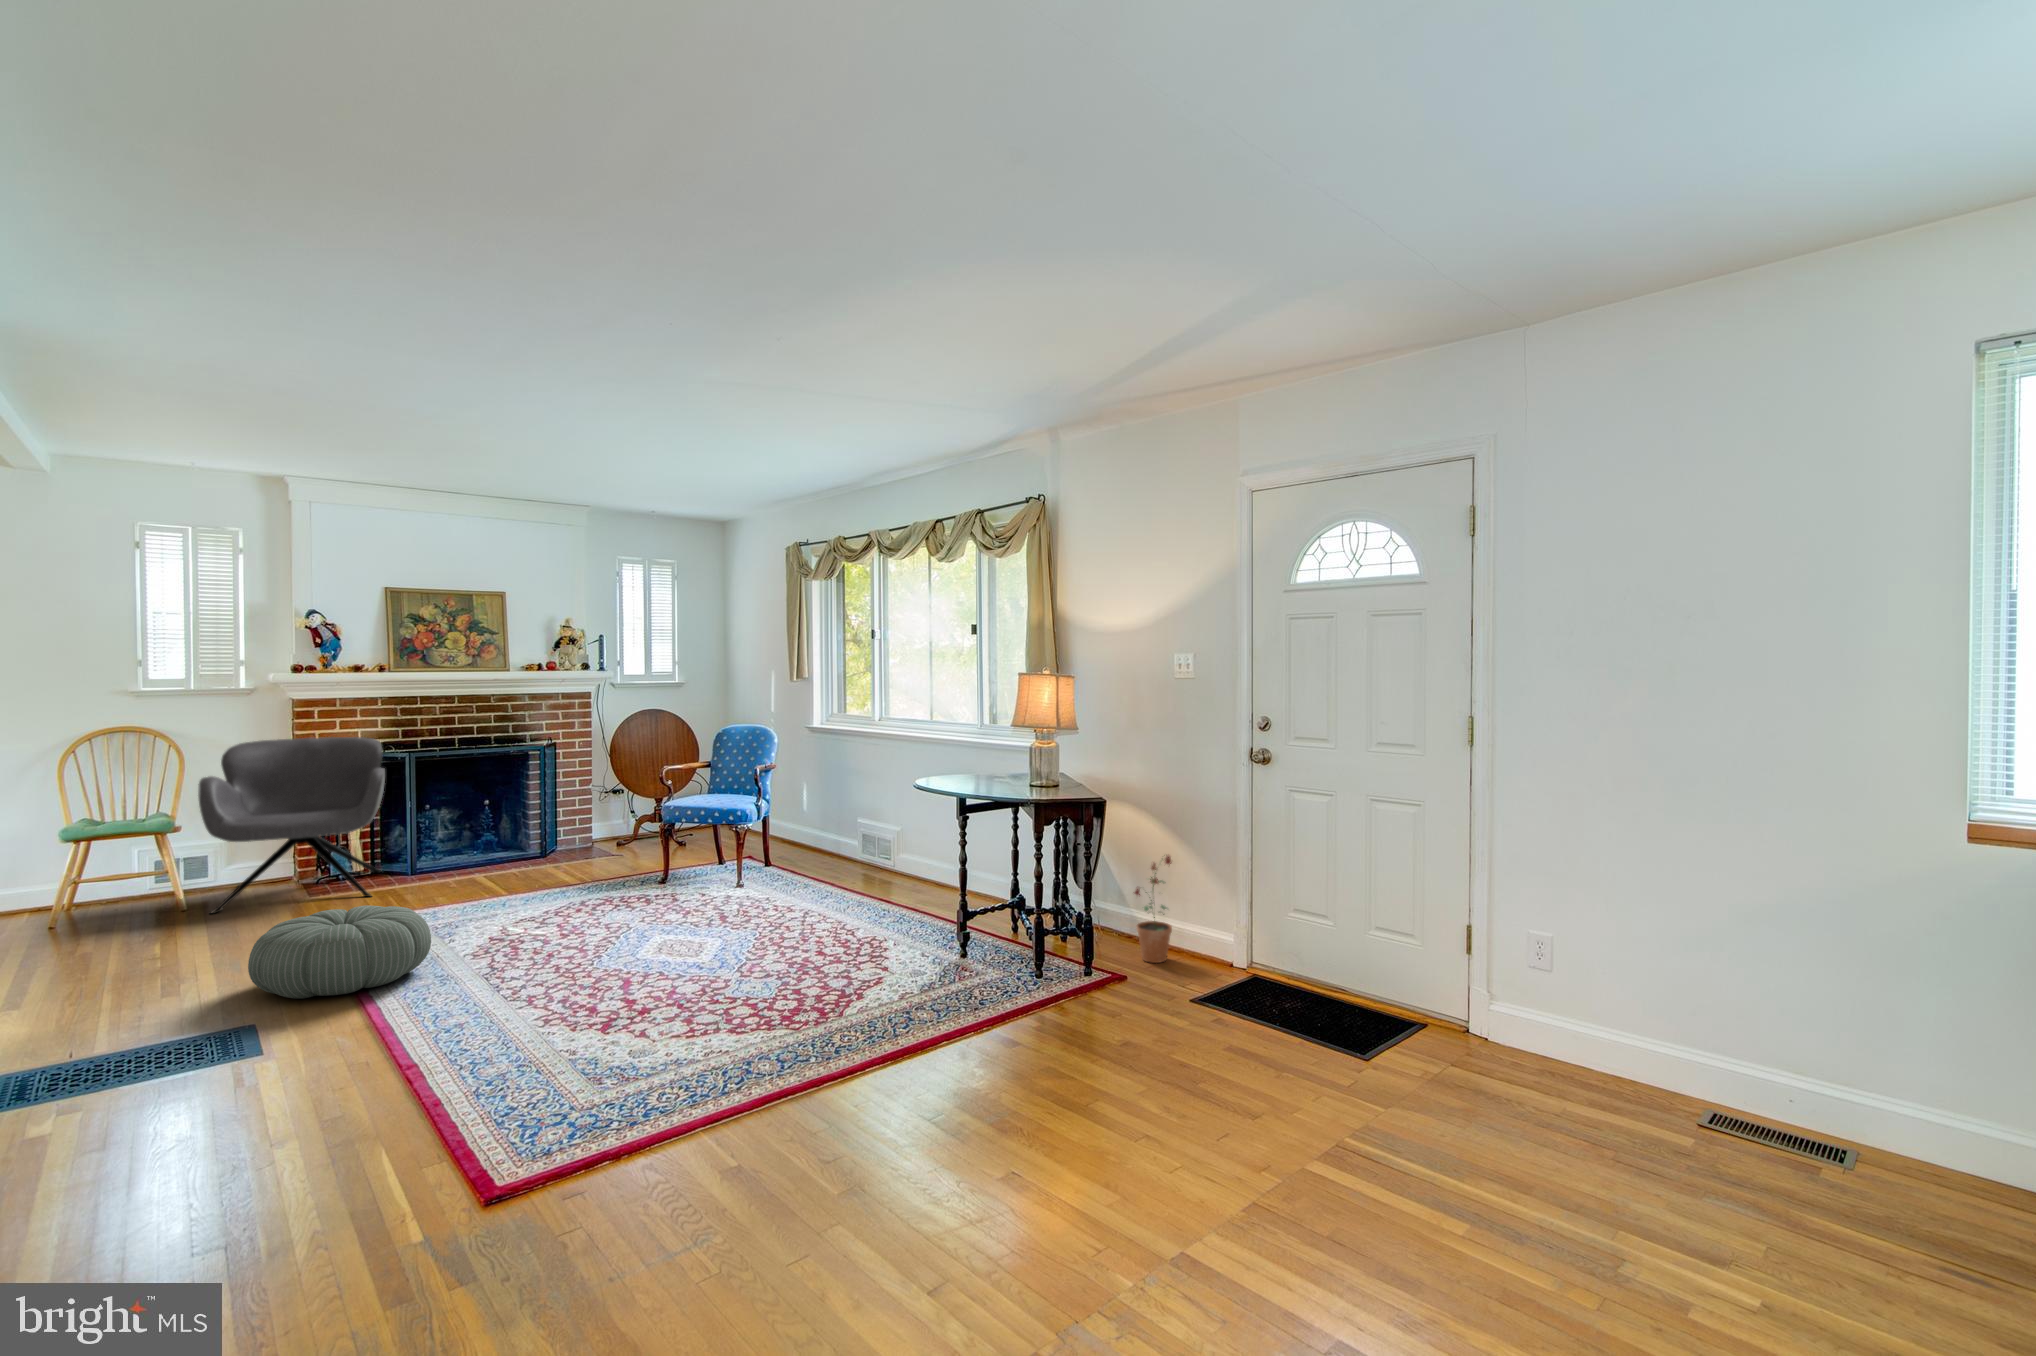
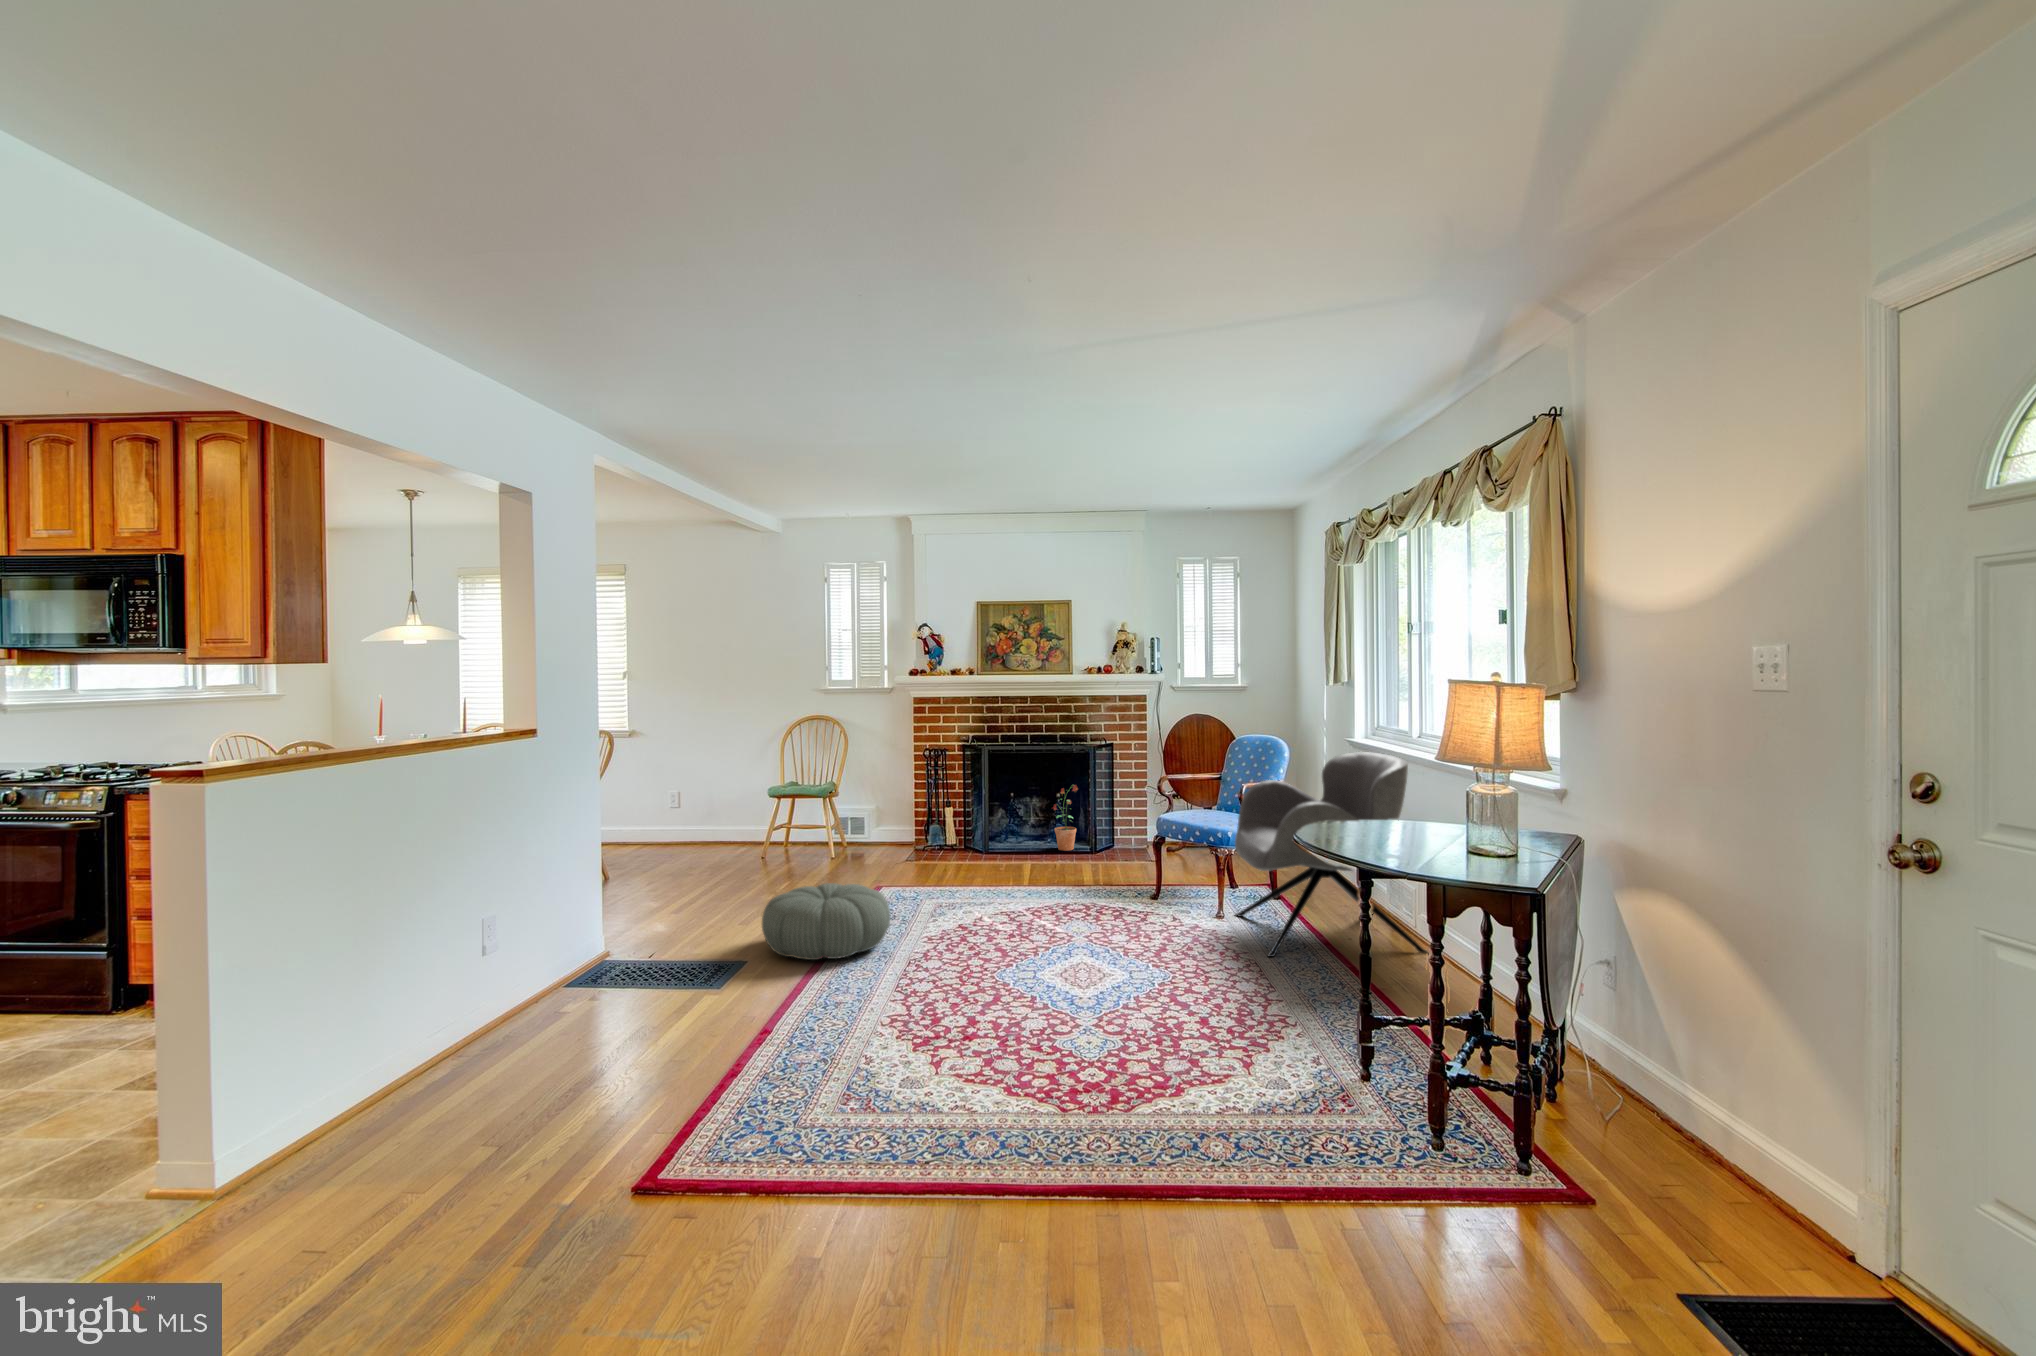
armchair: present [198,737,385,914] -> present [1235,752,1428,957]
potted plant: present [1135,855,1172,963] -> present [1053,785,1077,851]

